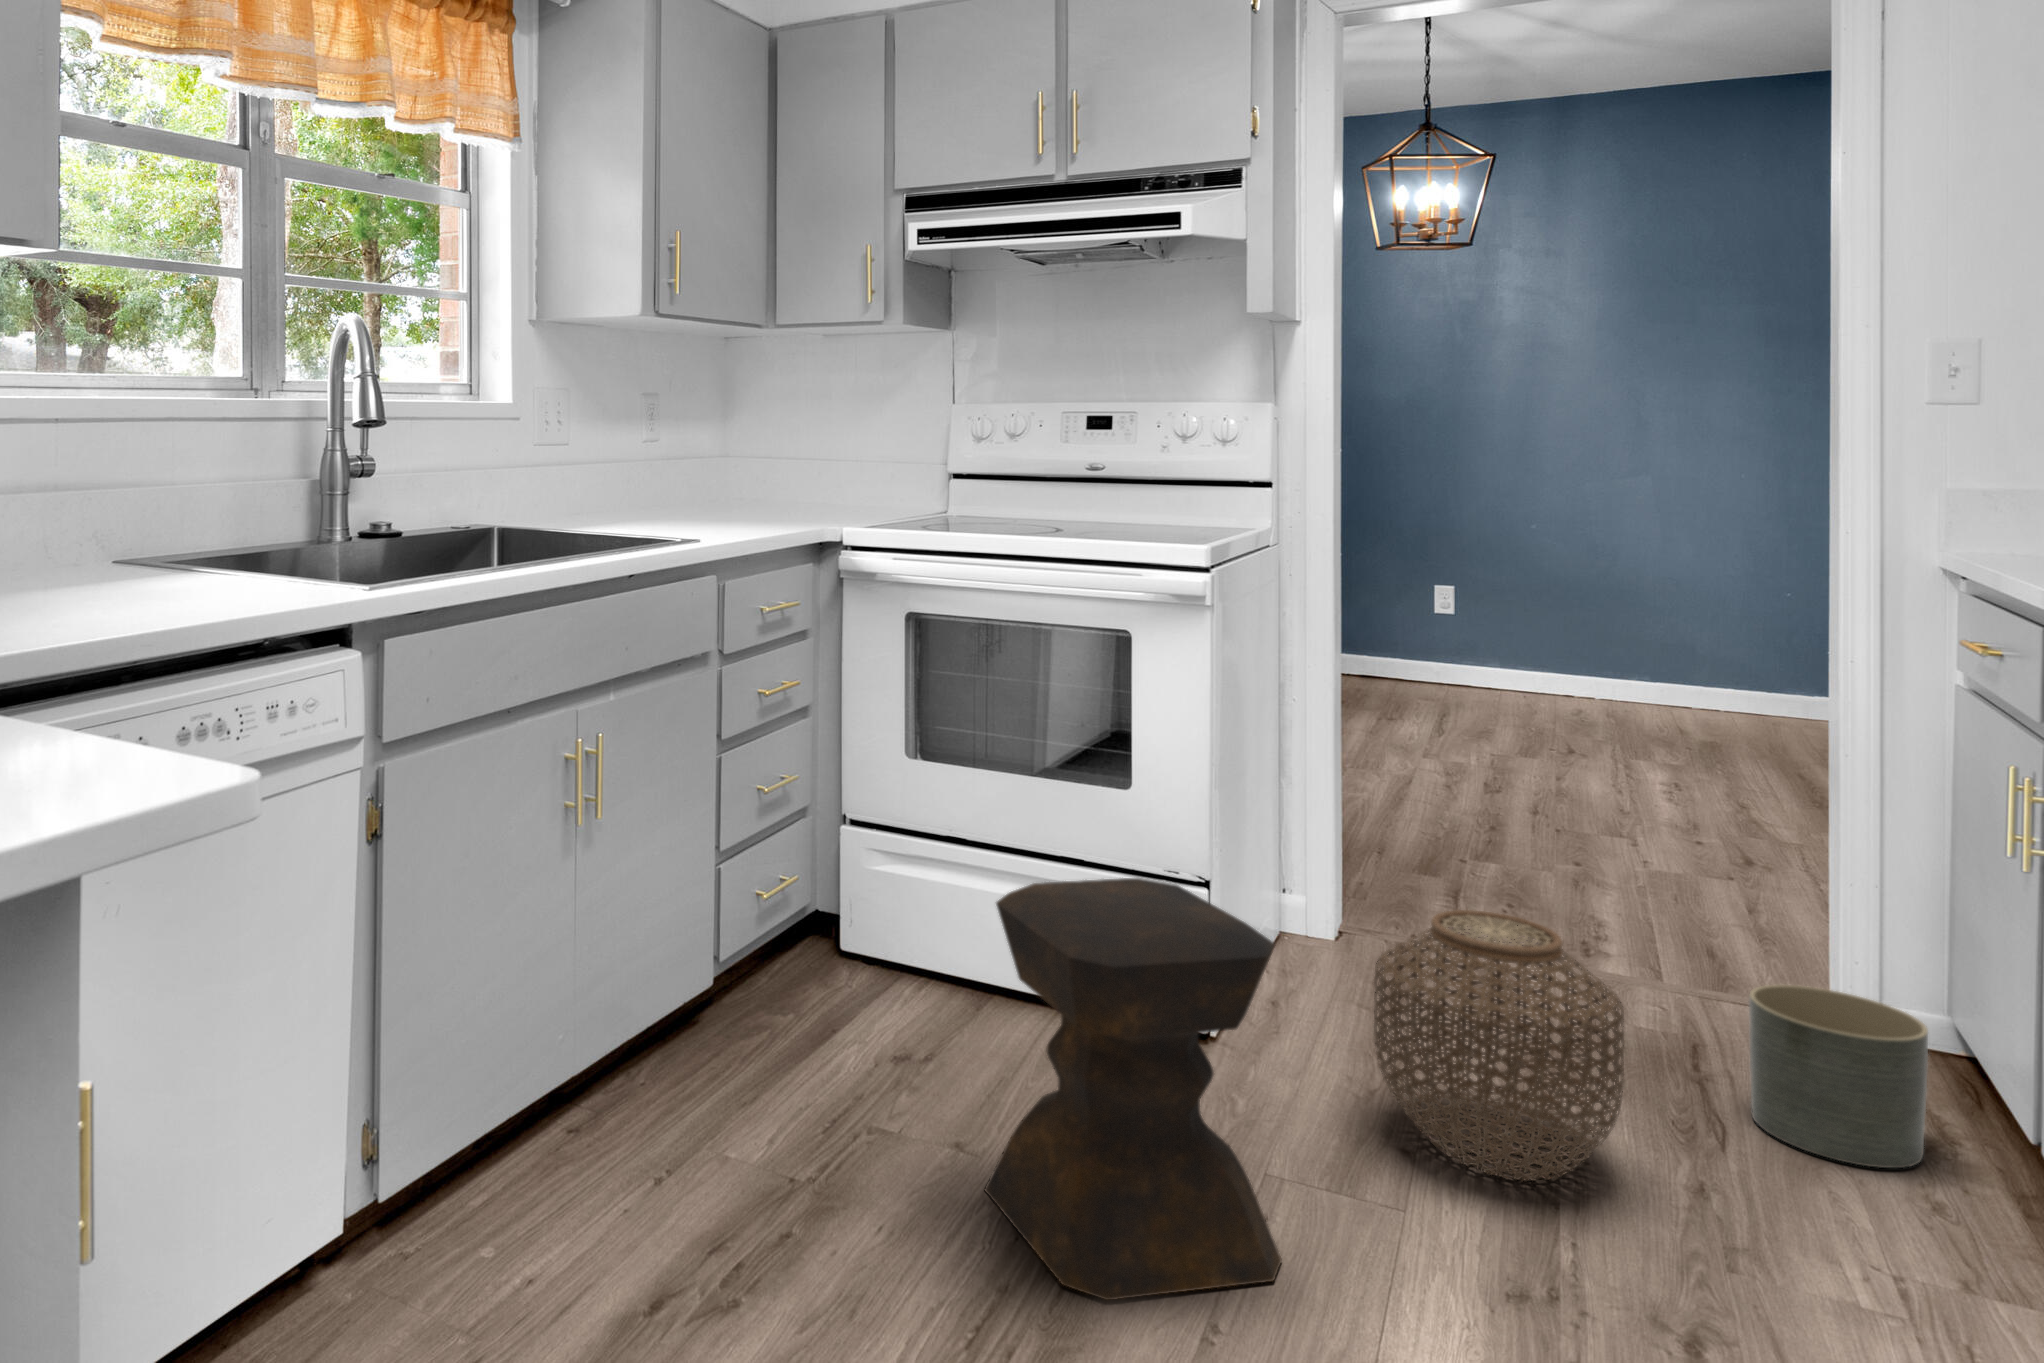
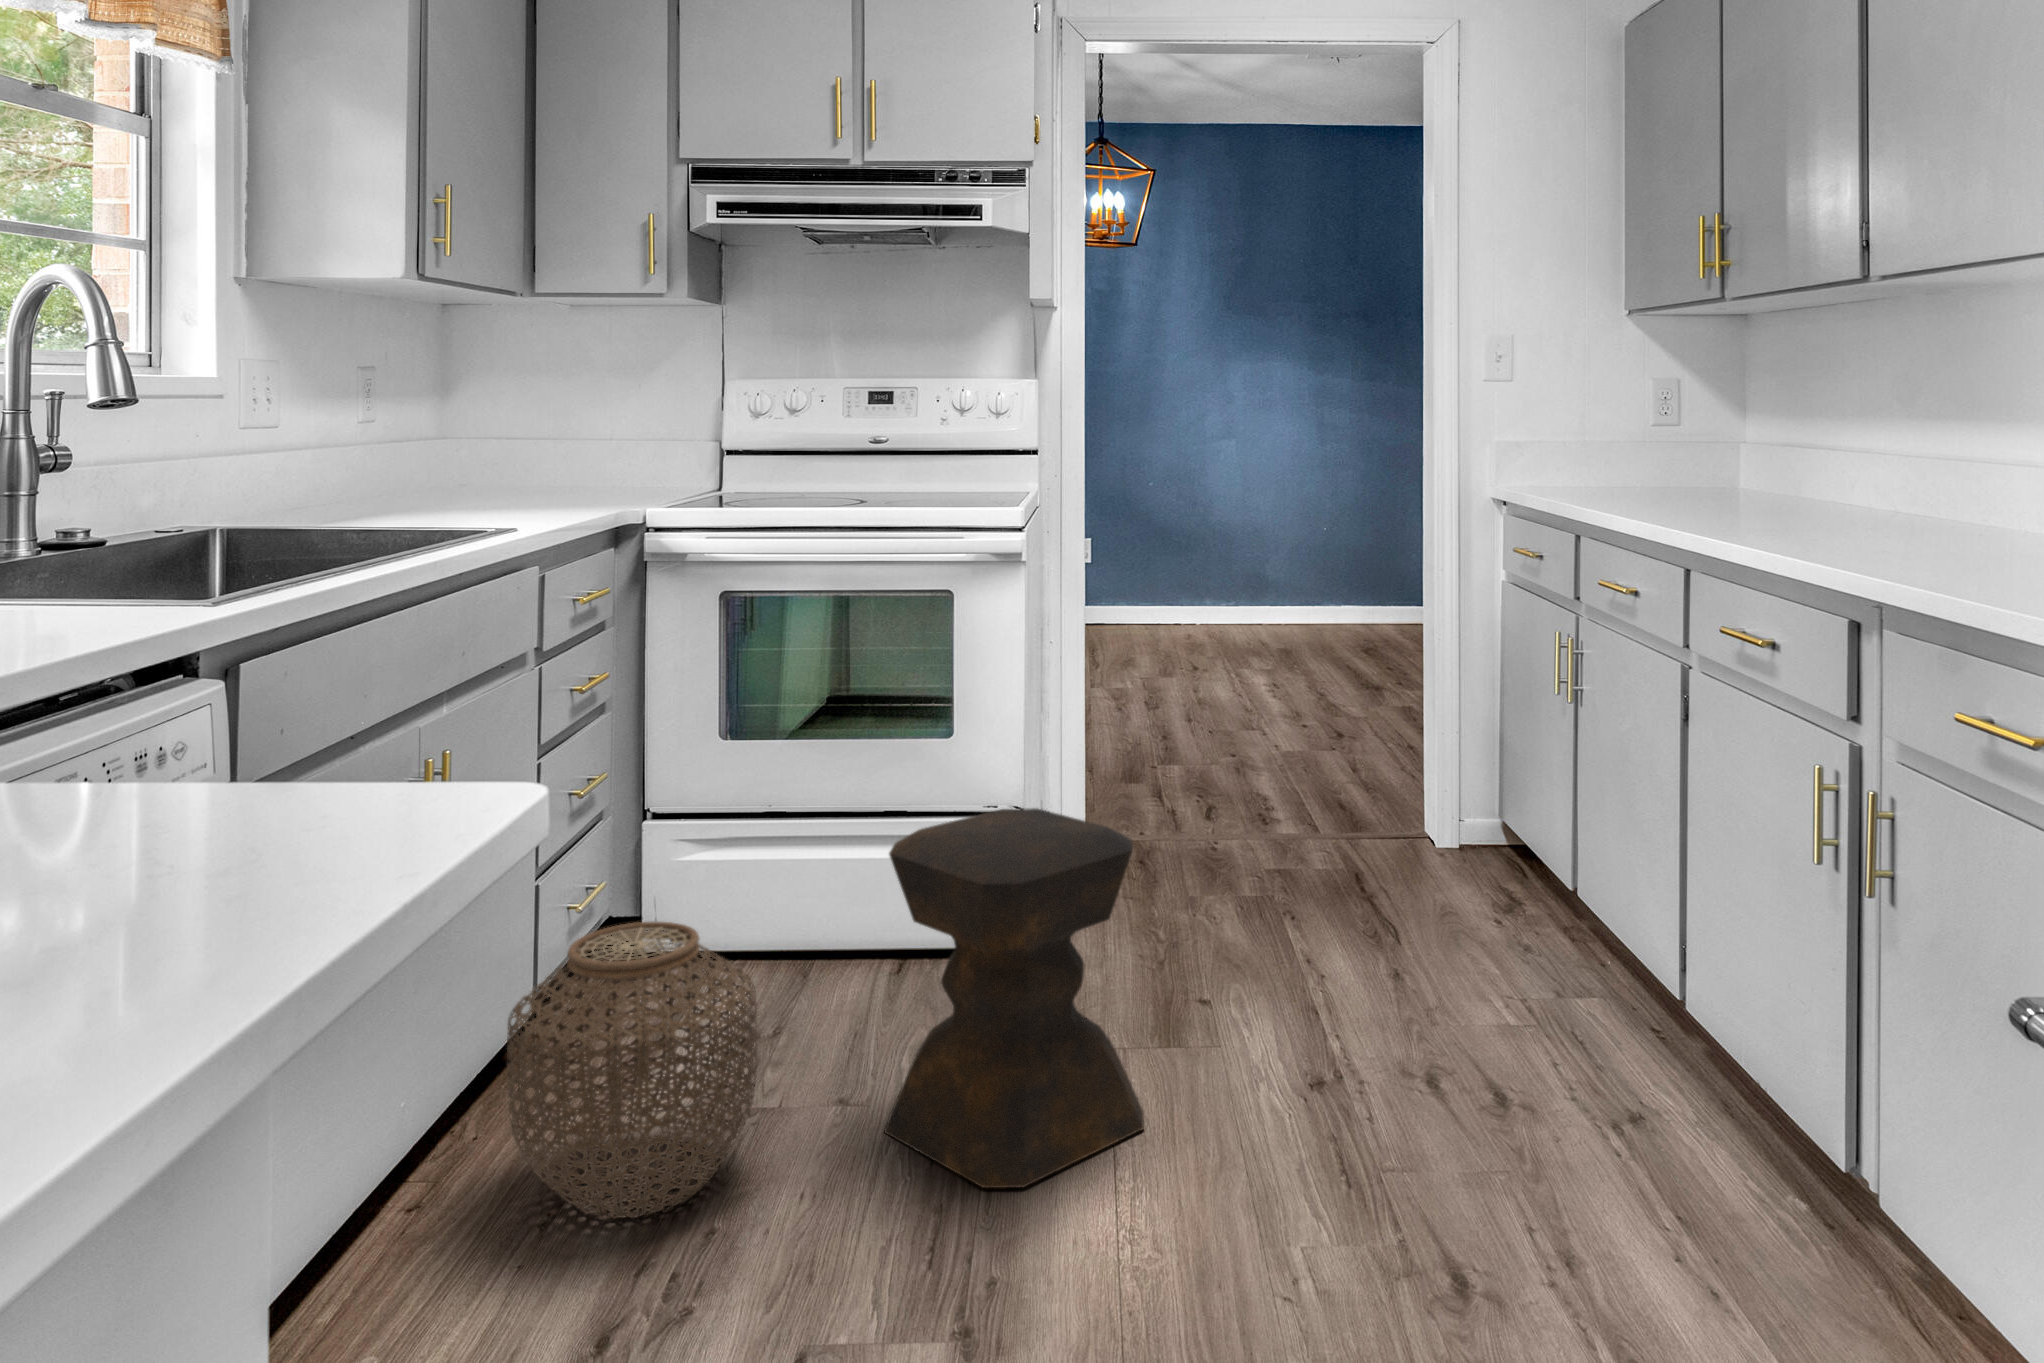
woven basket: present [1374,910,1624,1181] -> present [507,922,757,1218]
planter: present [1749,985,1928,1168] -> none [1401,812,1505,933]

